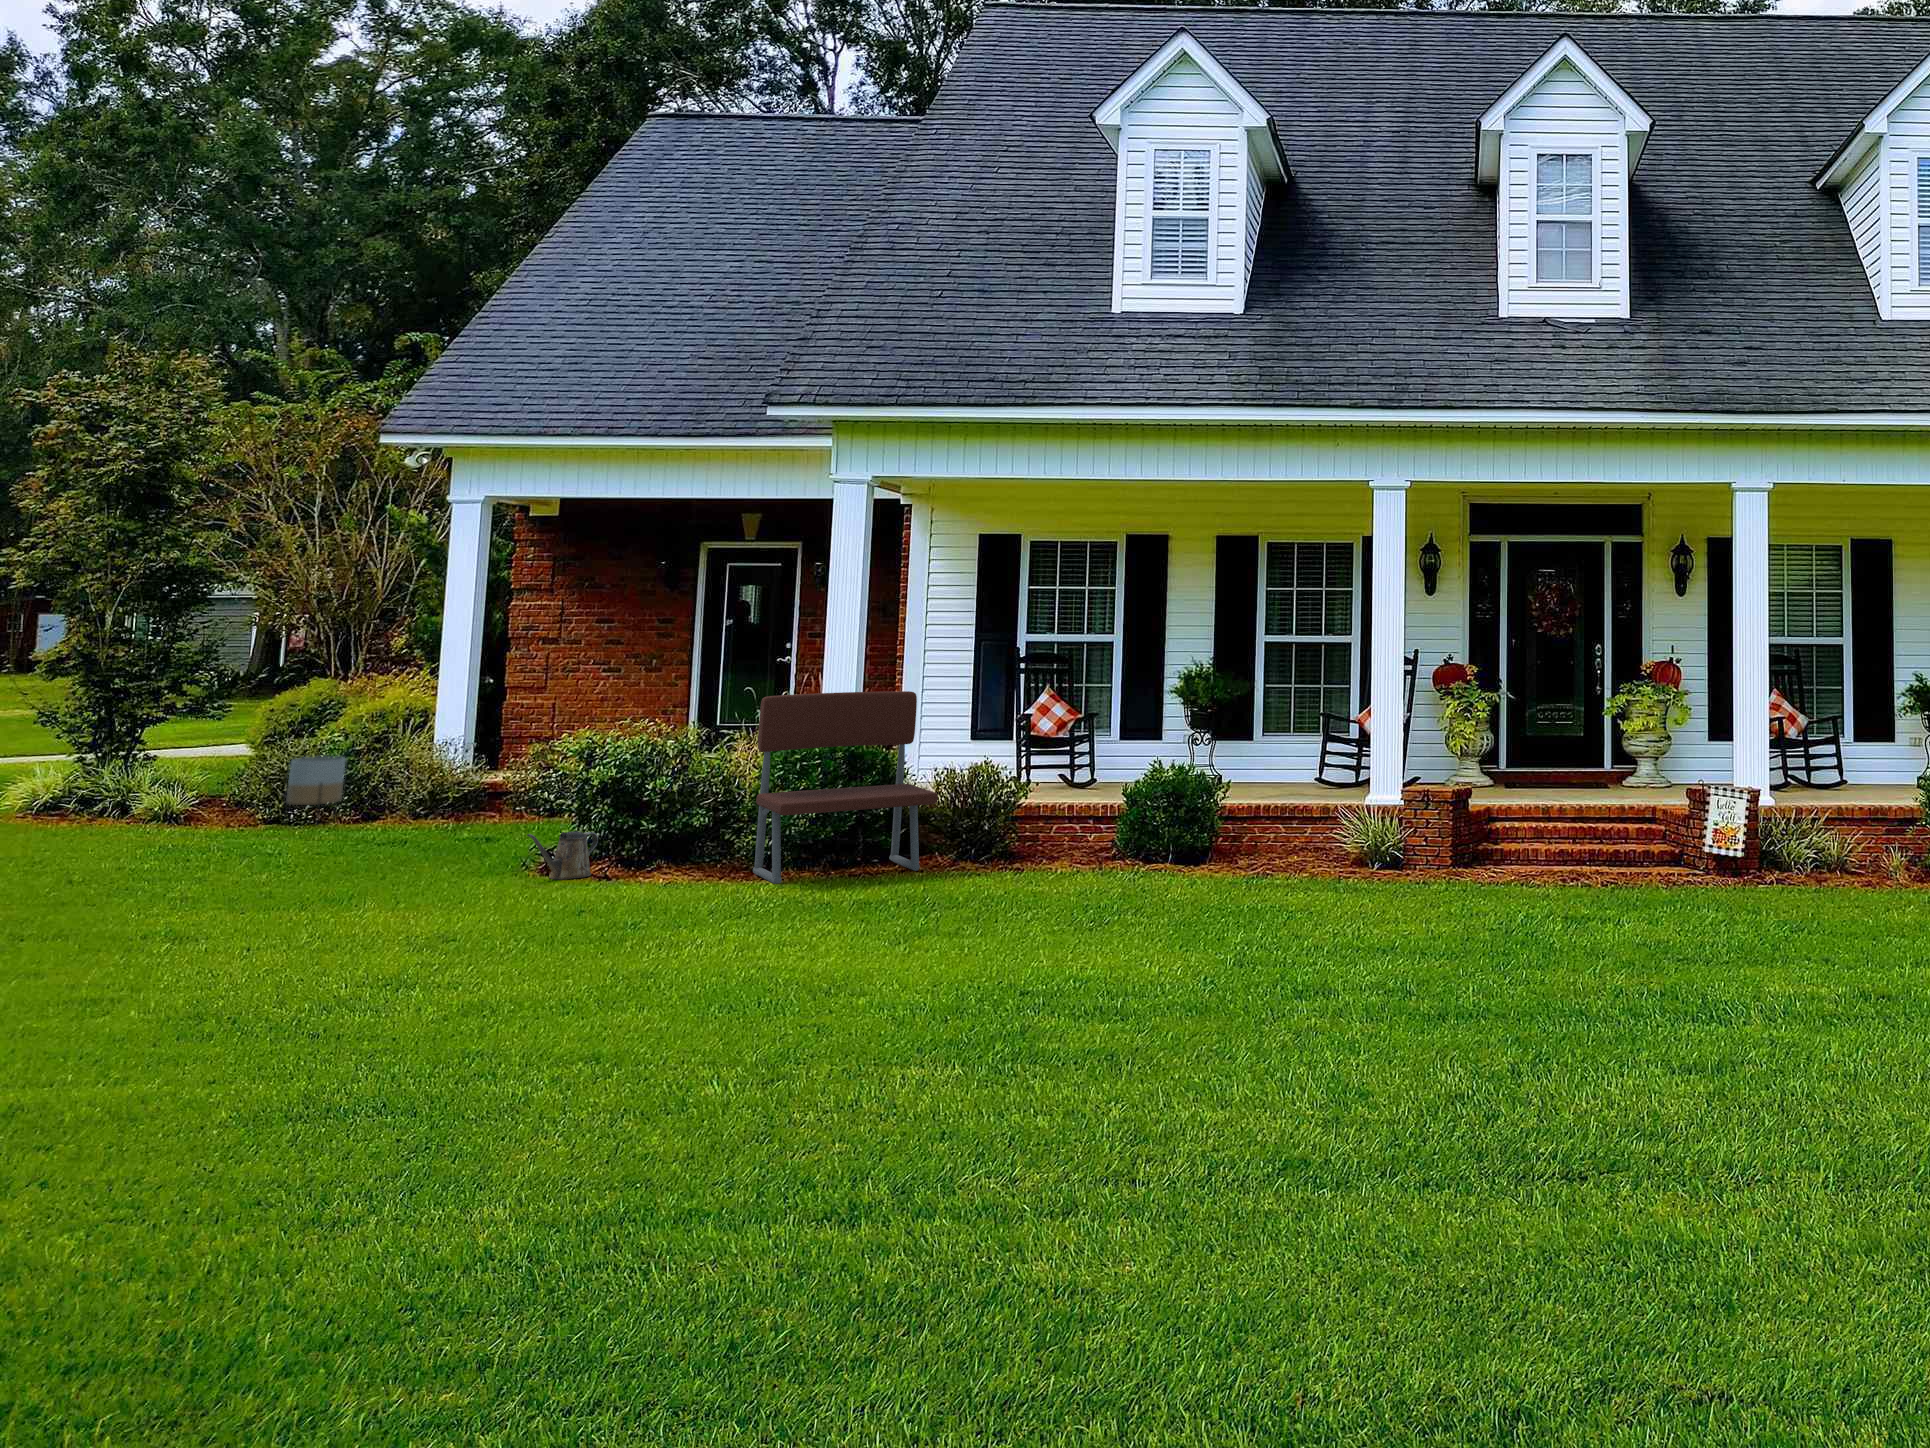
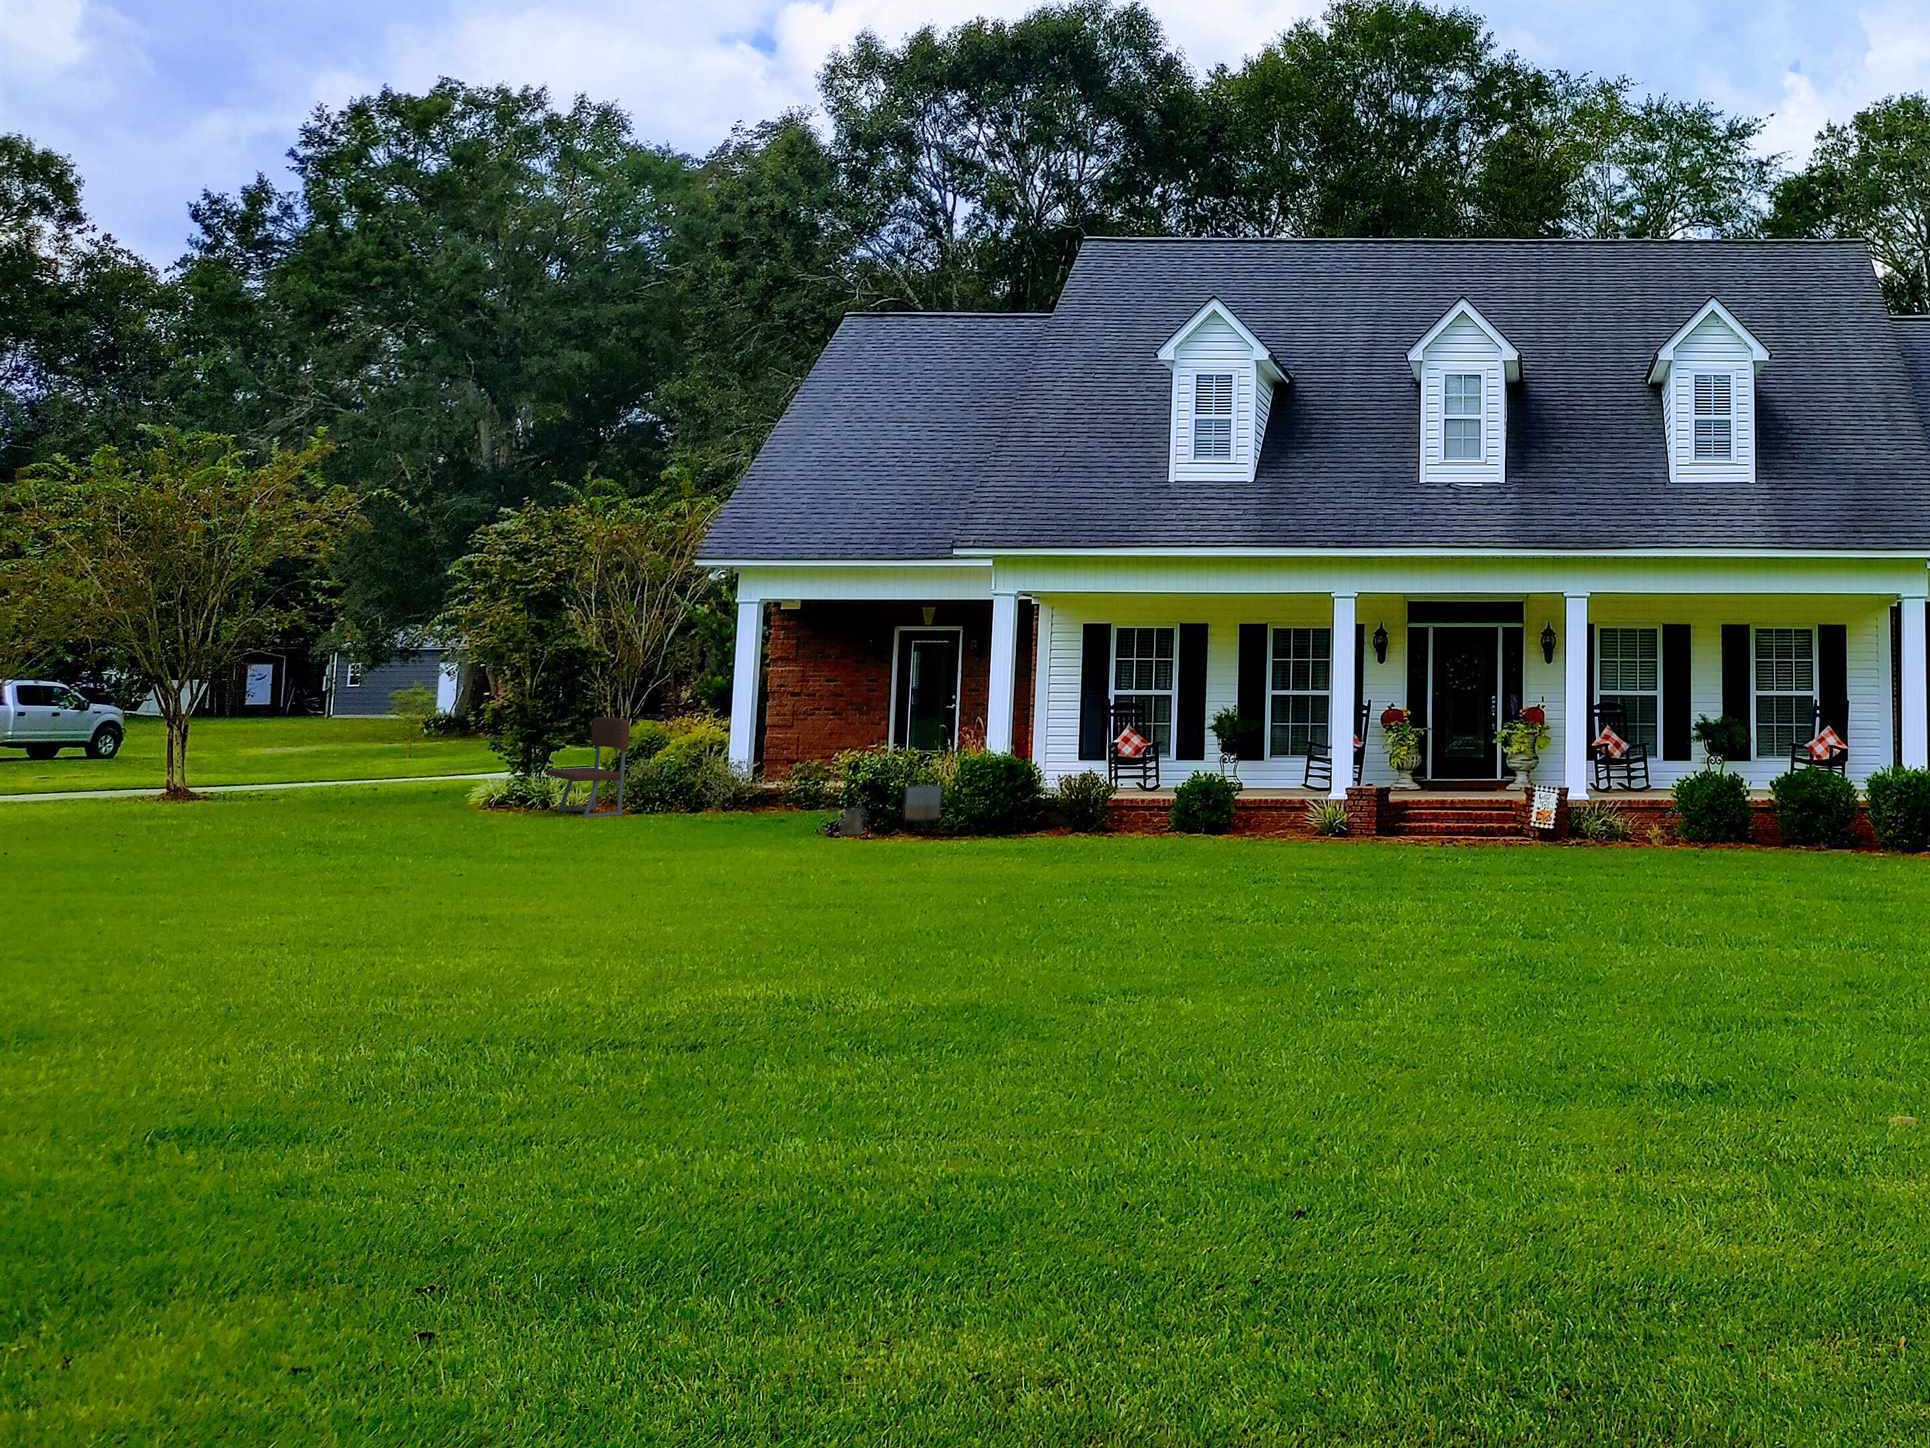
bench: present [753,691,938,884] -> present [547,717,629,818]
planter: present [286,756,345,822] -> present [905,786,941,825]

